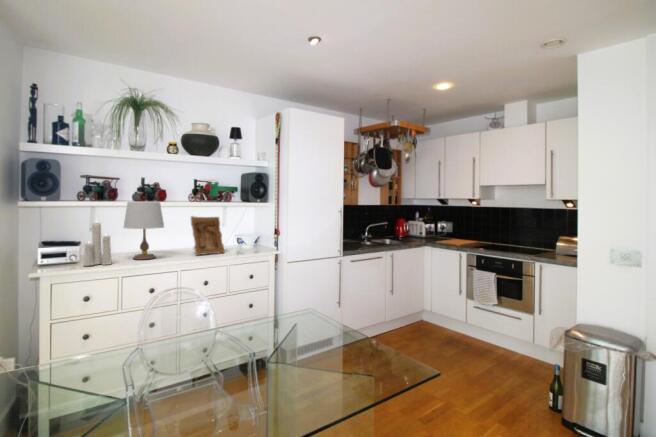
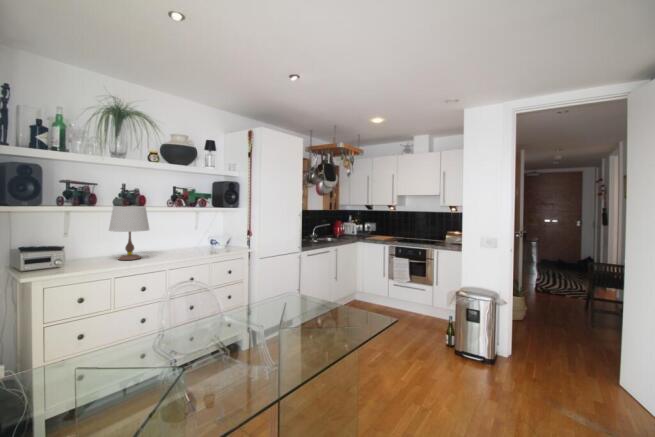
picture frame: present [191,216,225,255] -> none [173,219,204,255]
candle: present [84,223,112,266] -> none [70,219,100,268]

